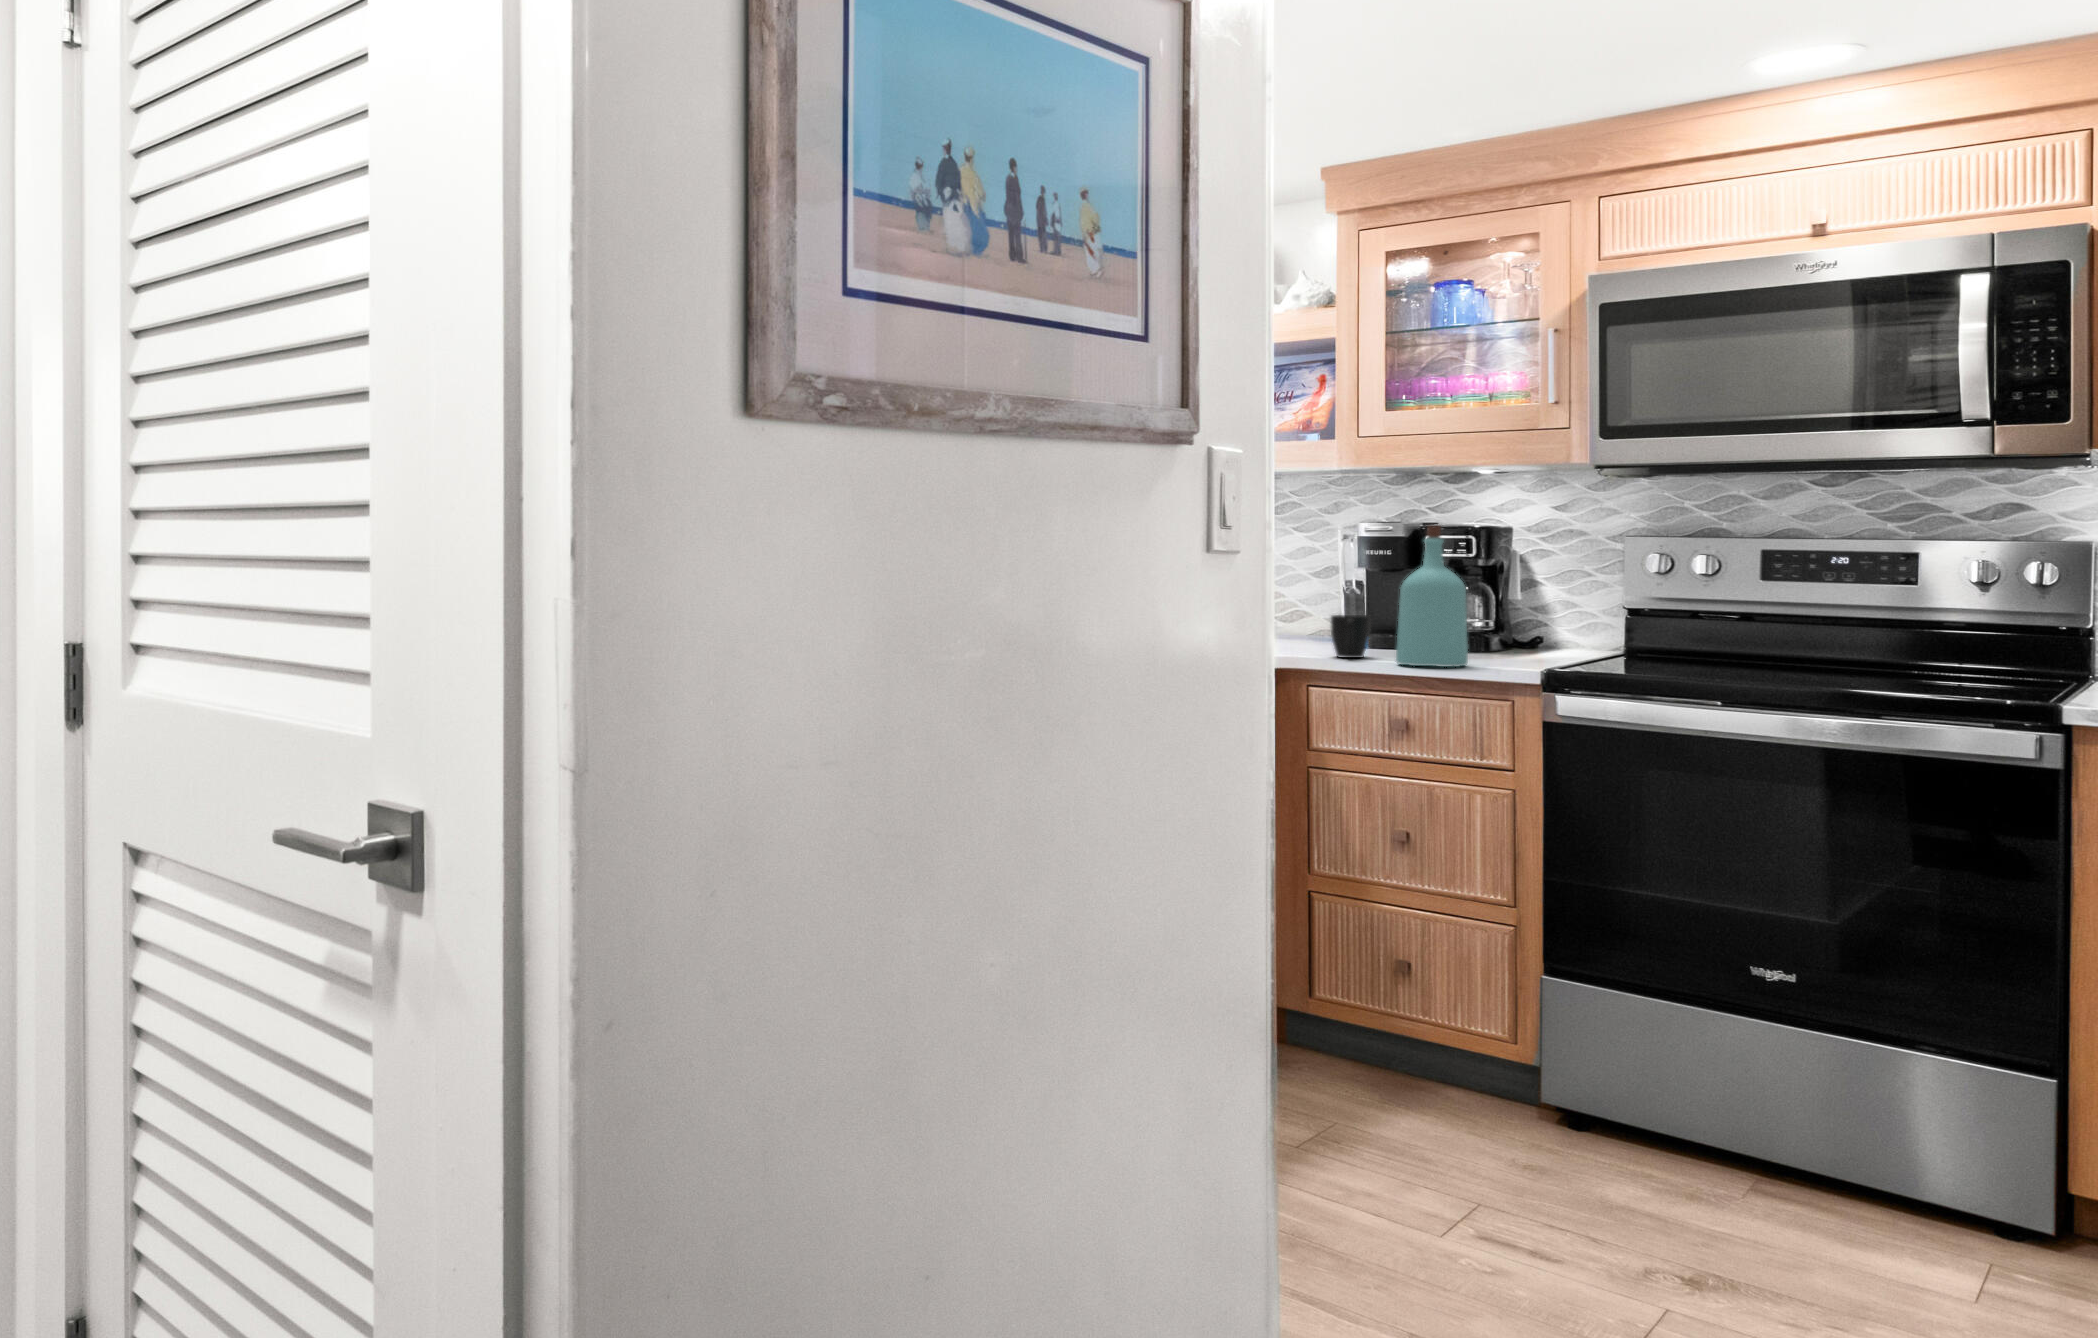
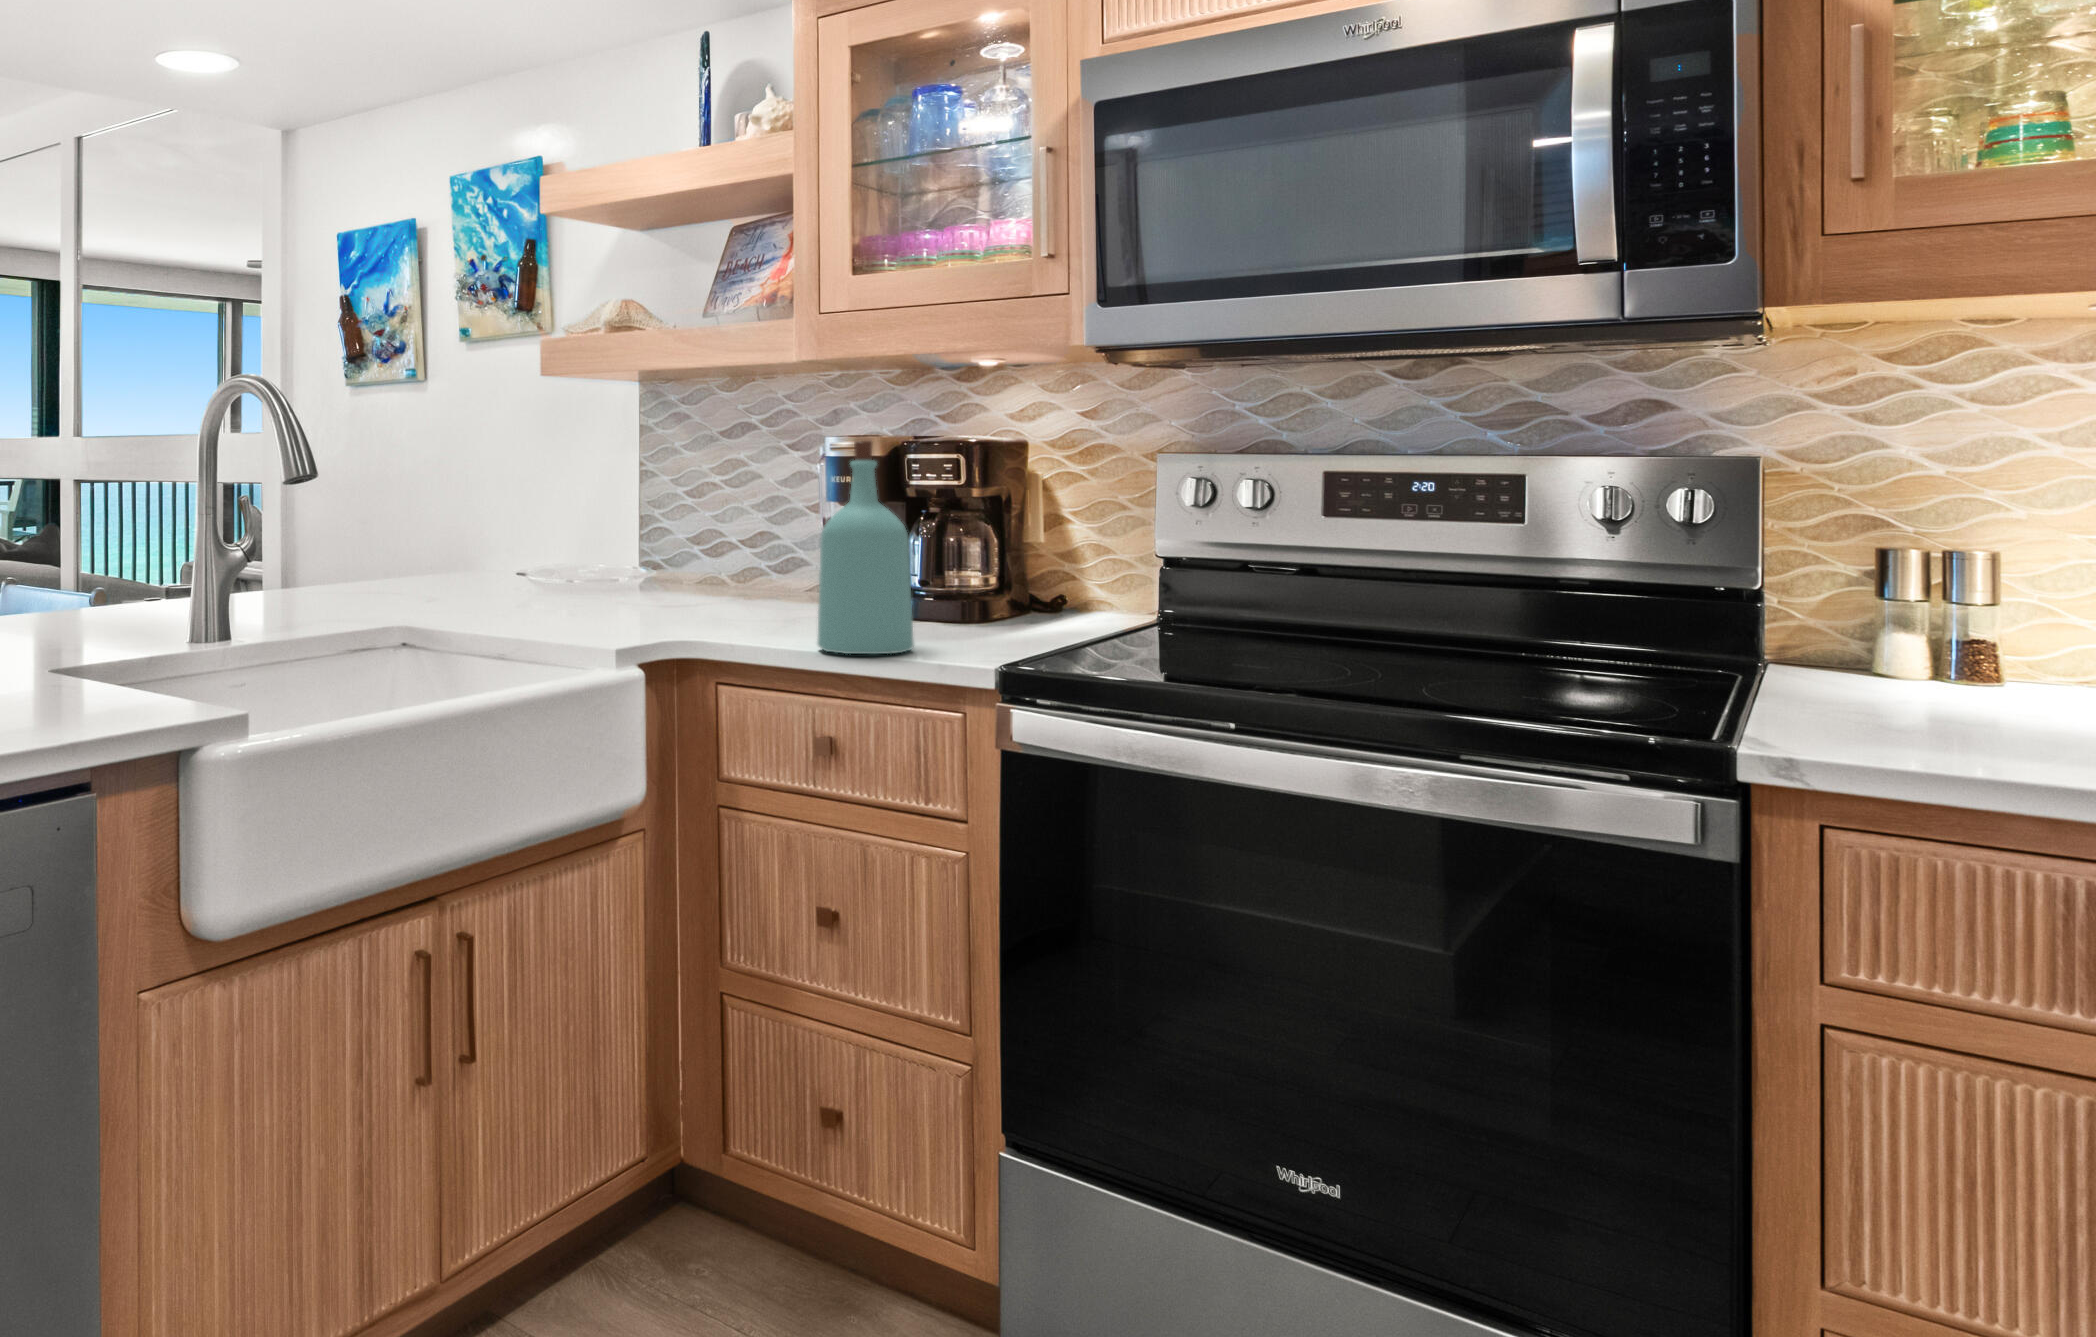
mug: present [1331,615,1371,658] -> none [749,570,802,635]

